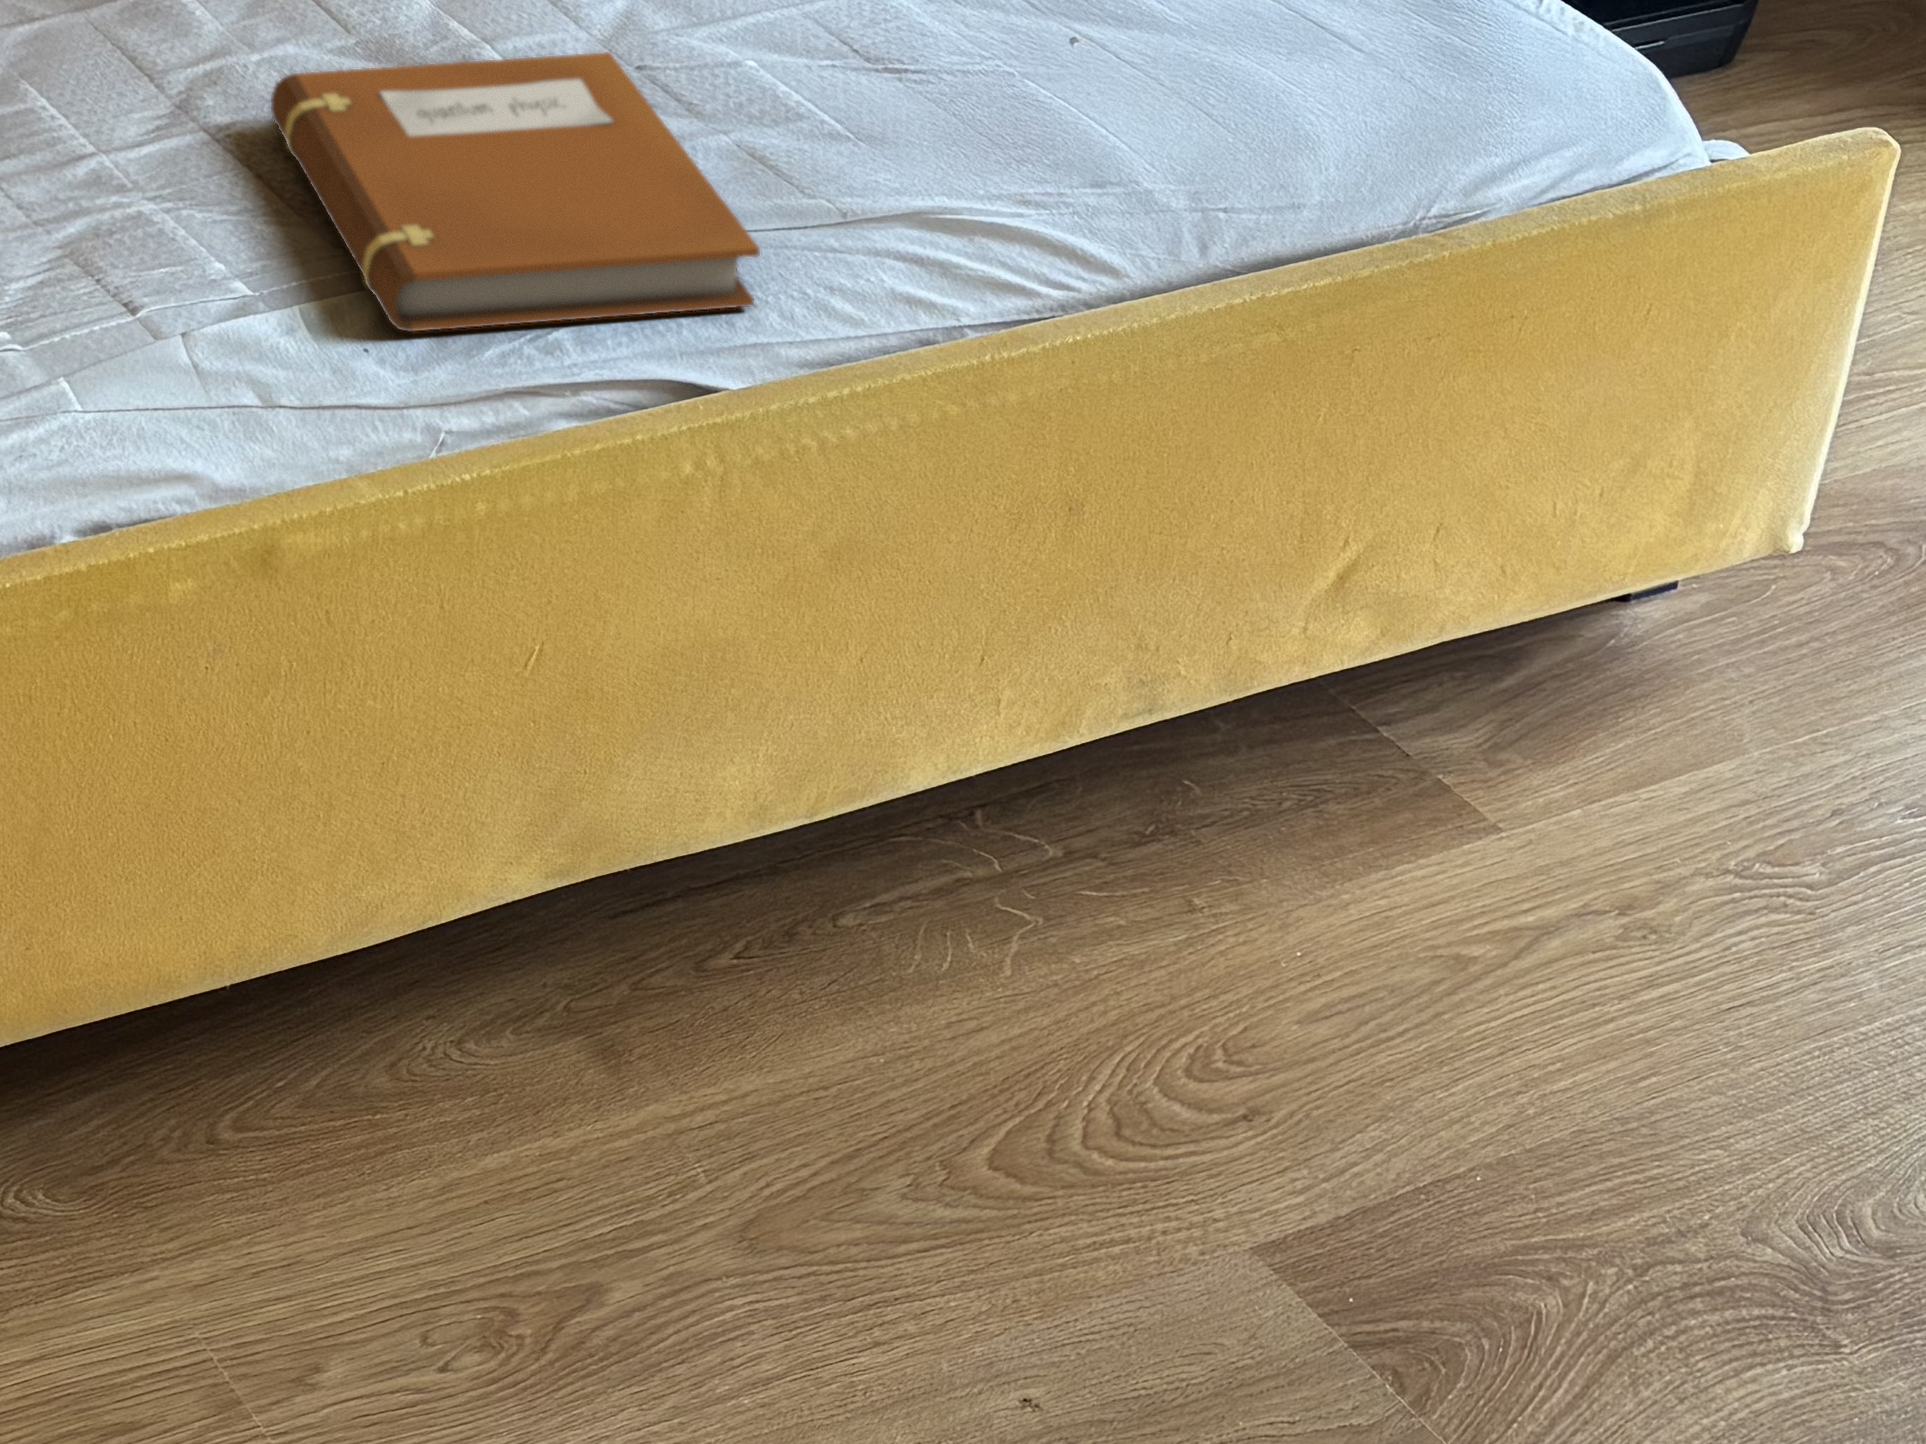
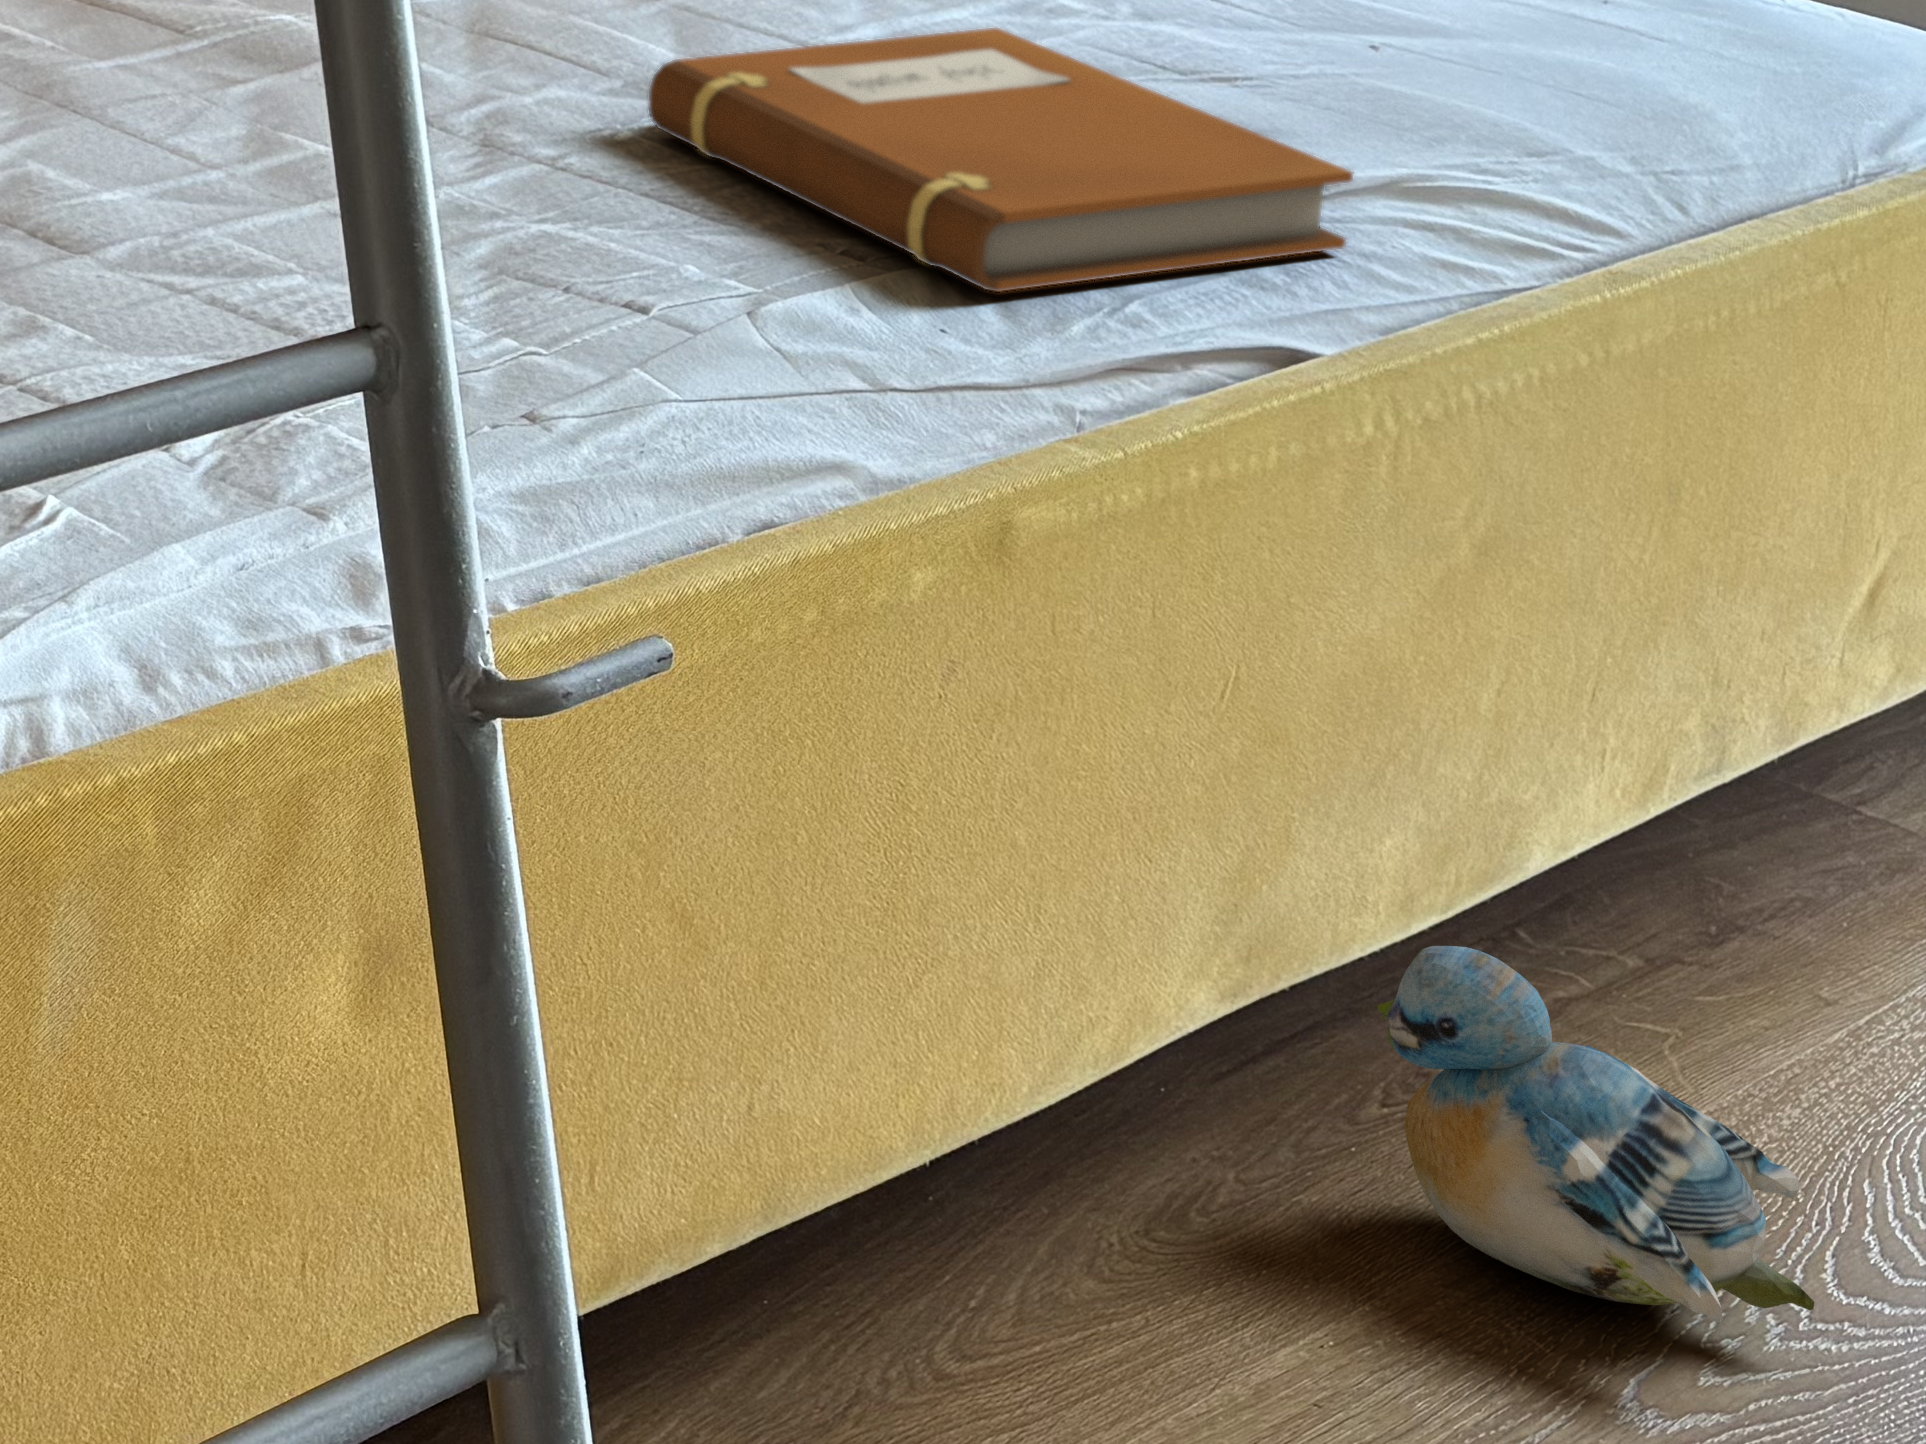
plush toy: none [641,873,932,1193] -> present [1377,946,1814,1324]

